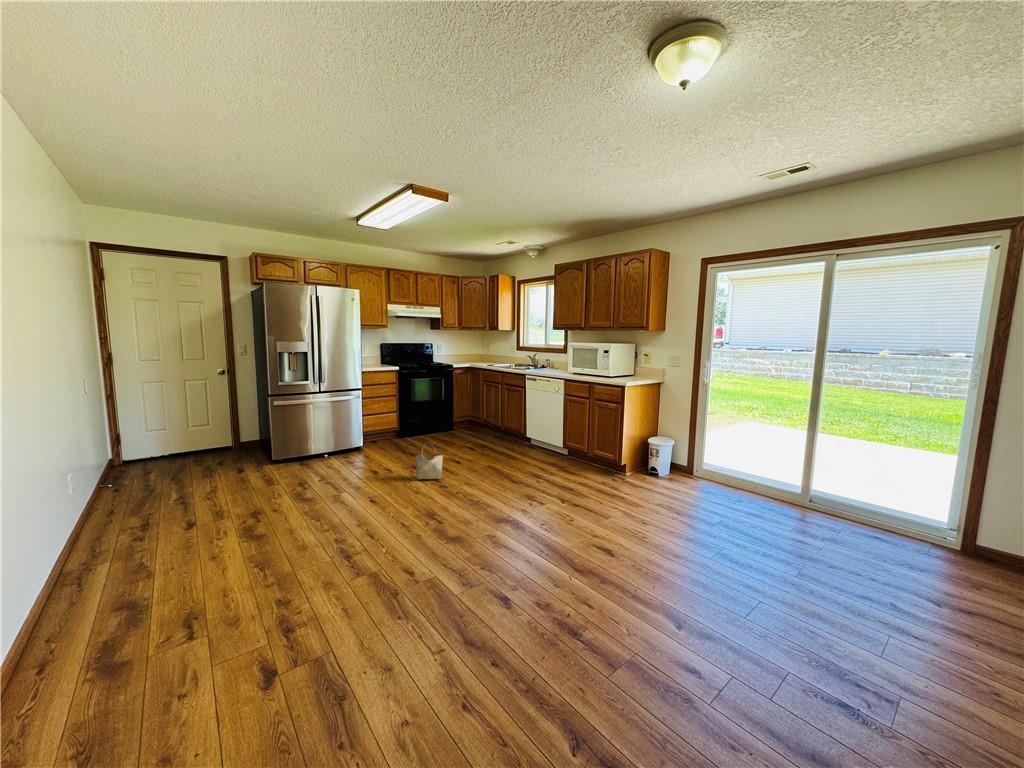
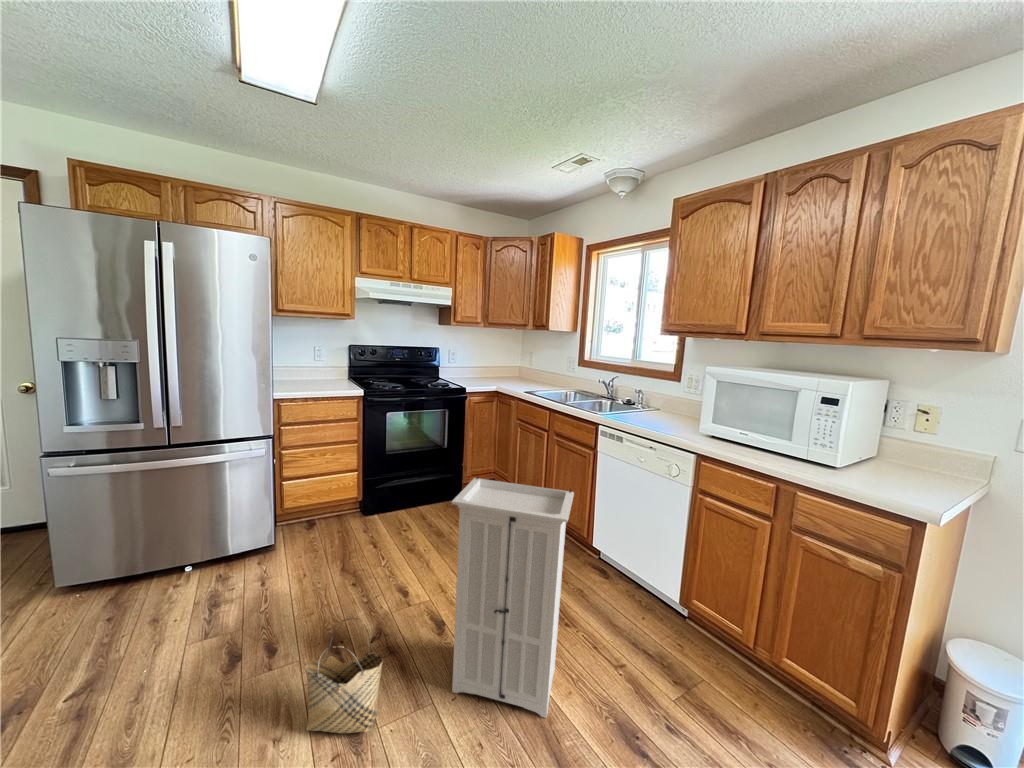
storage cabinet: none [466,389,512,474] -> present [452,476,574,718]

